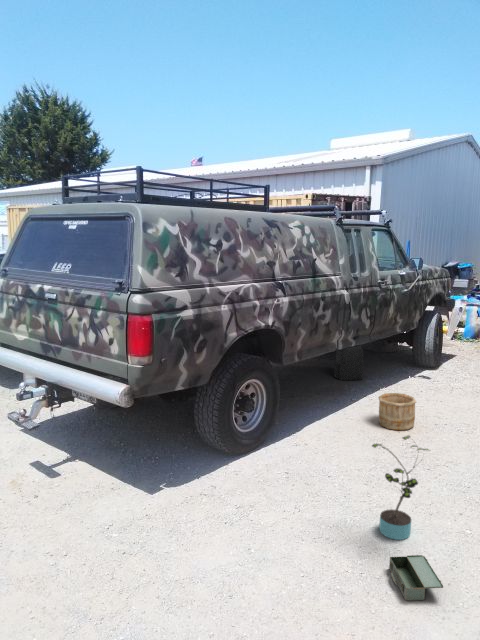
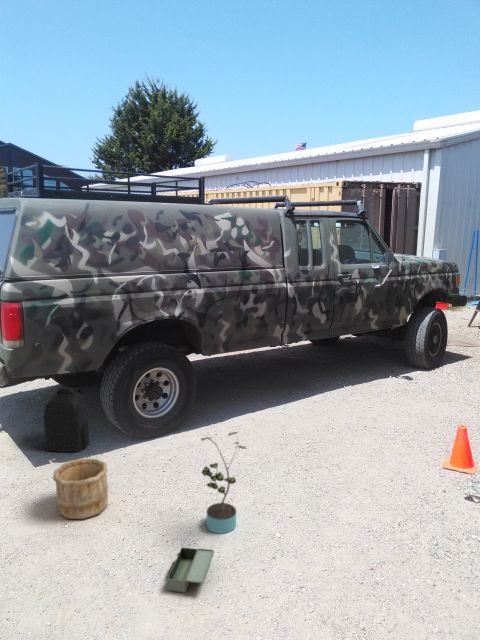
backpack: present [334,346,364,380] -> present [44,387,90,452]
wooden bucket: present [379,393,416,430] -> present [53,459,108,519]

